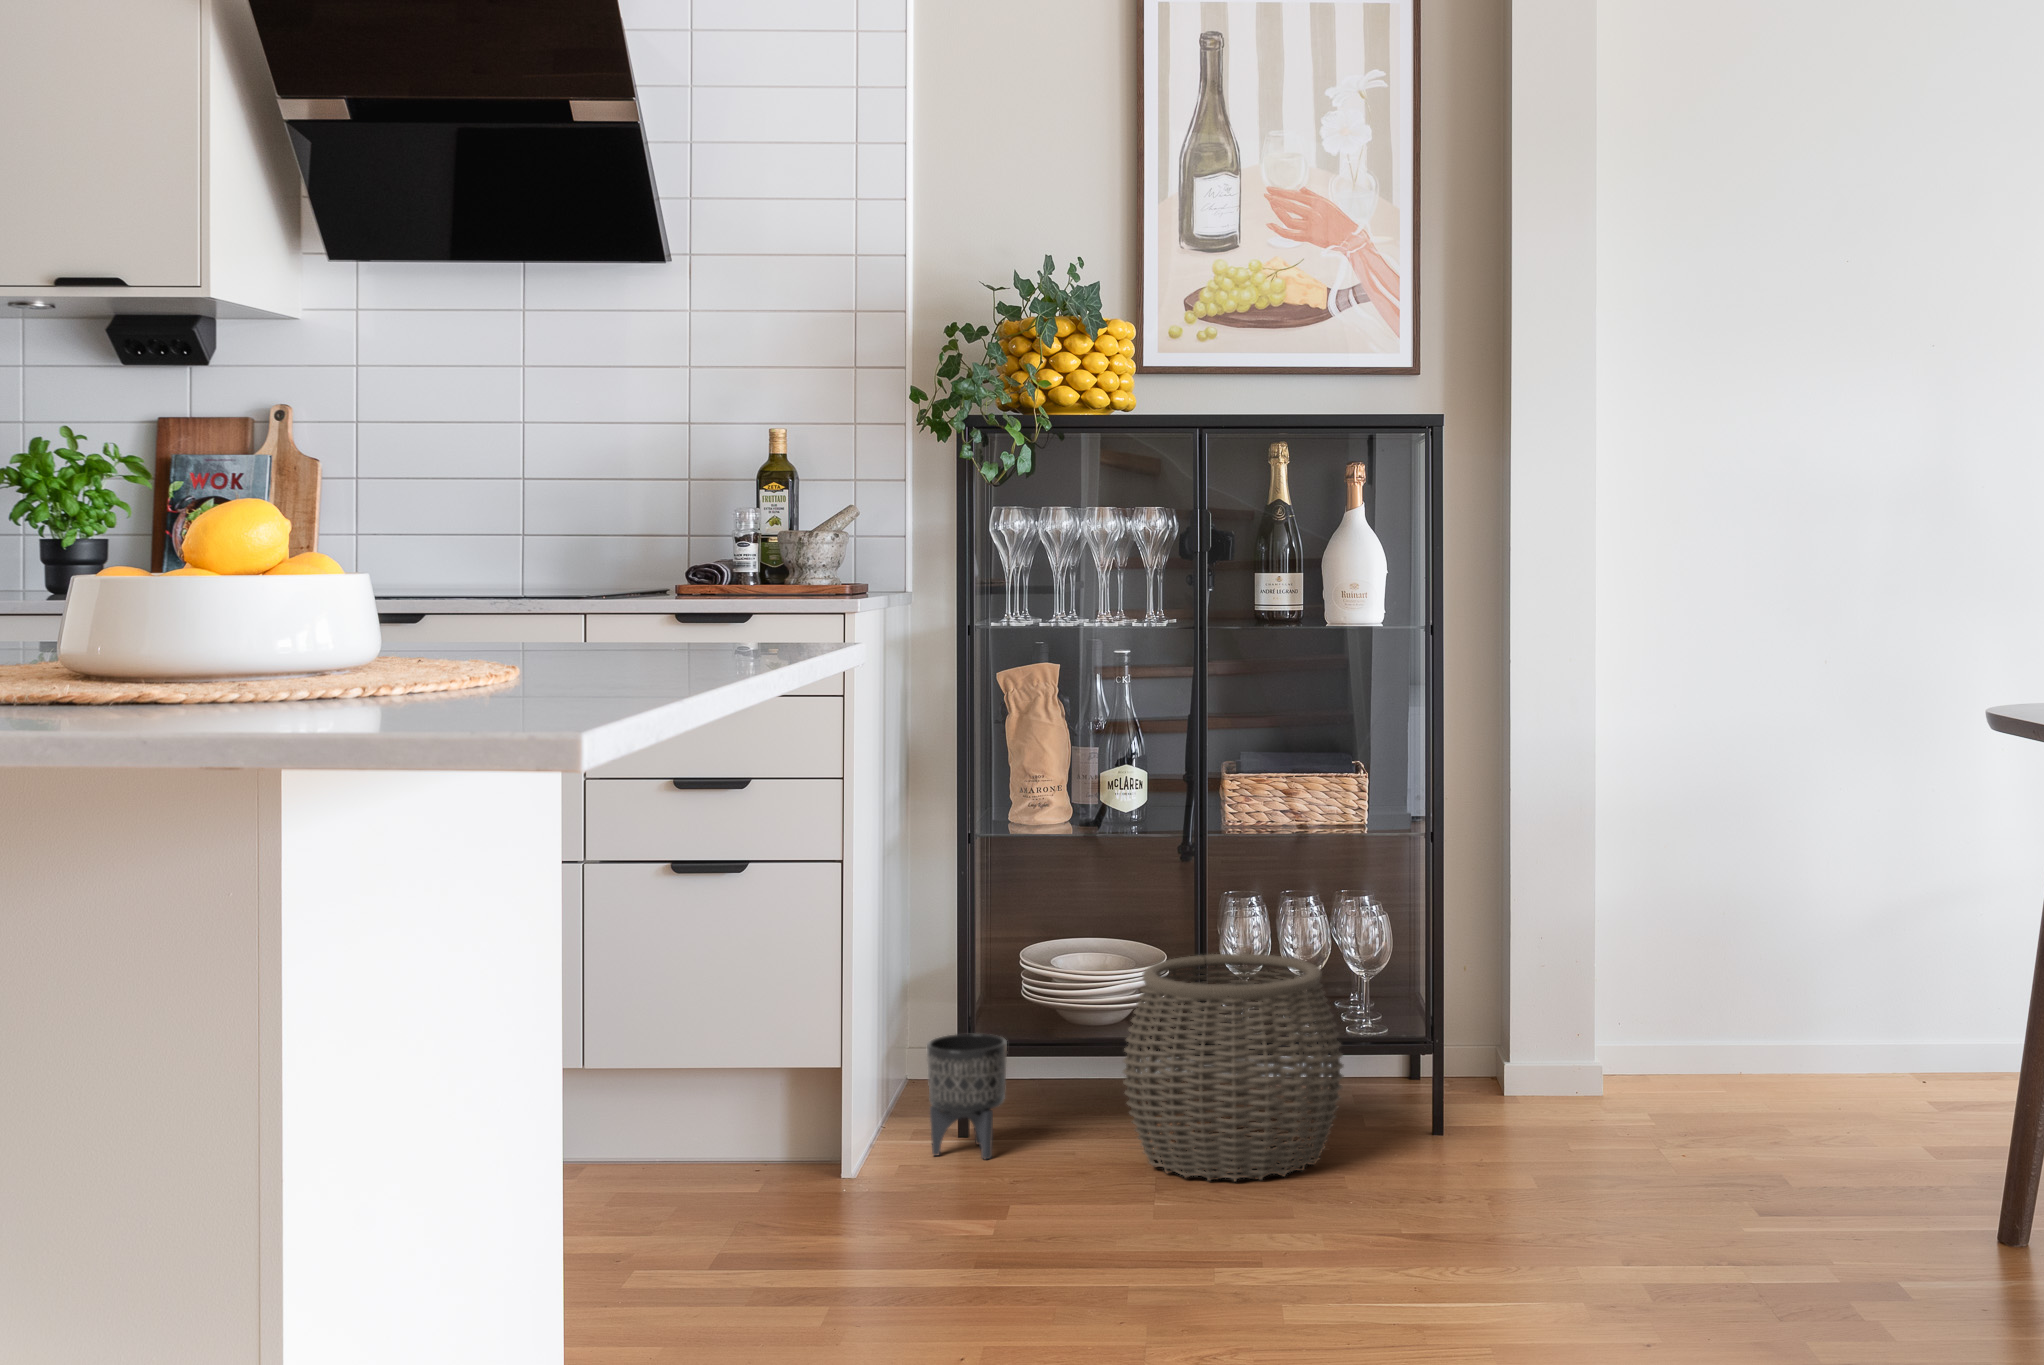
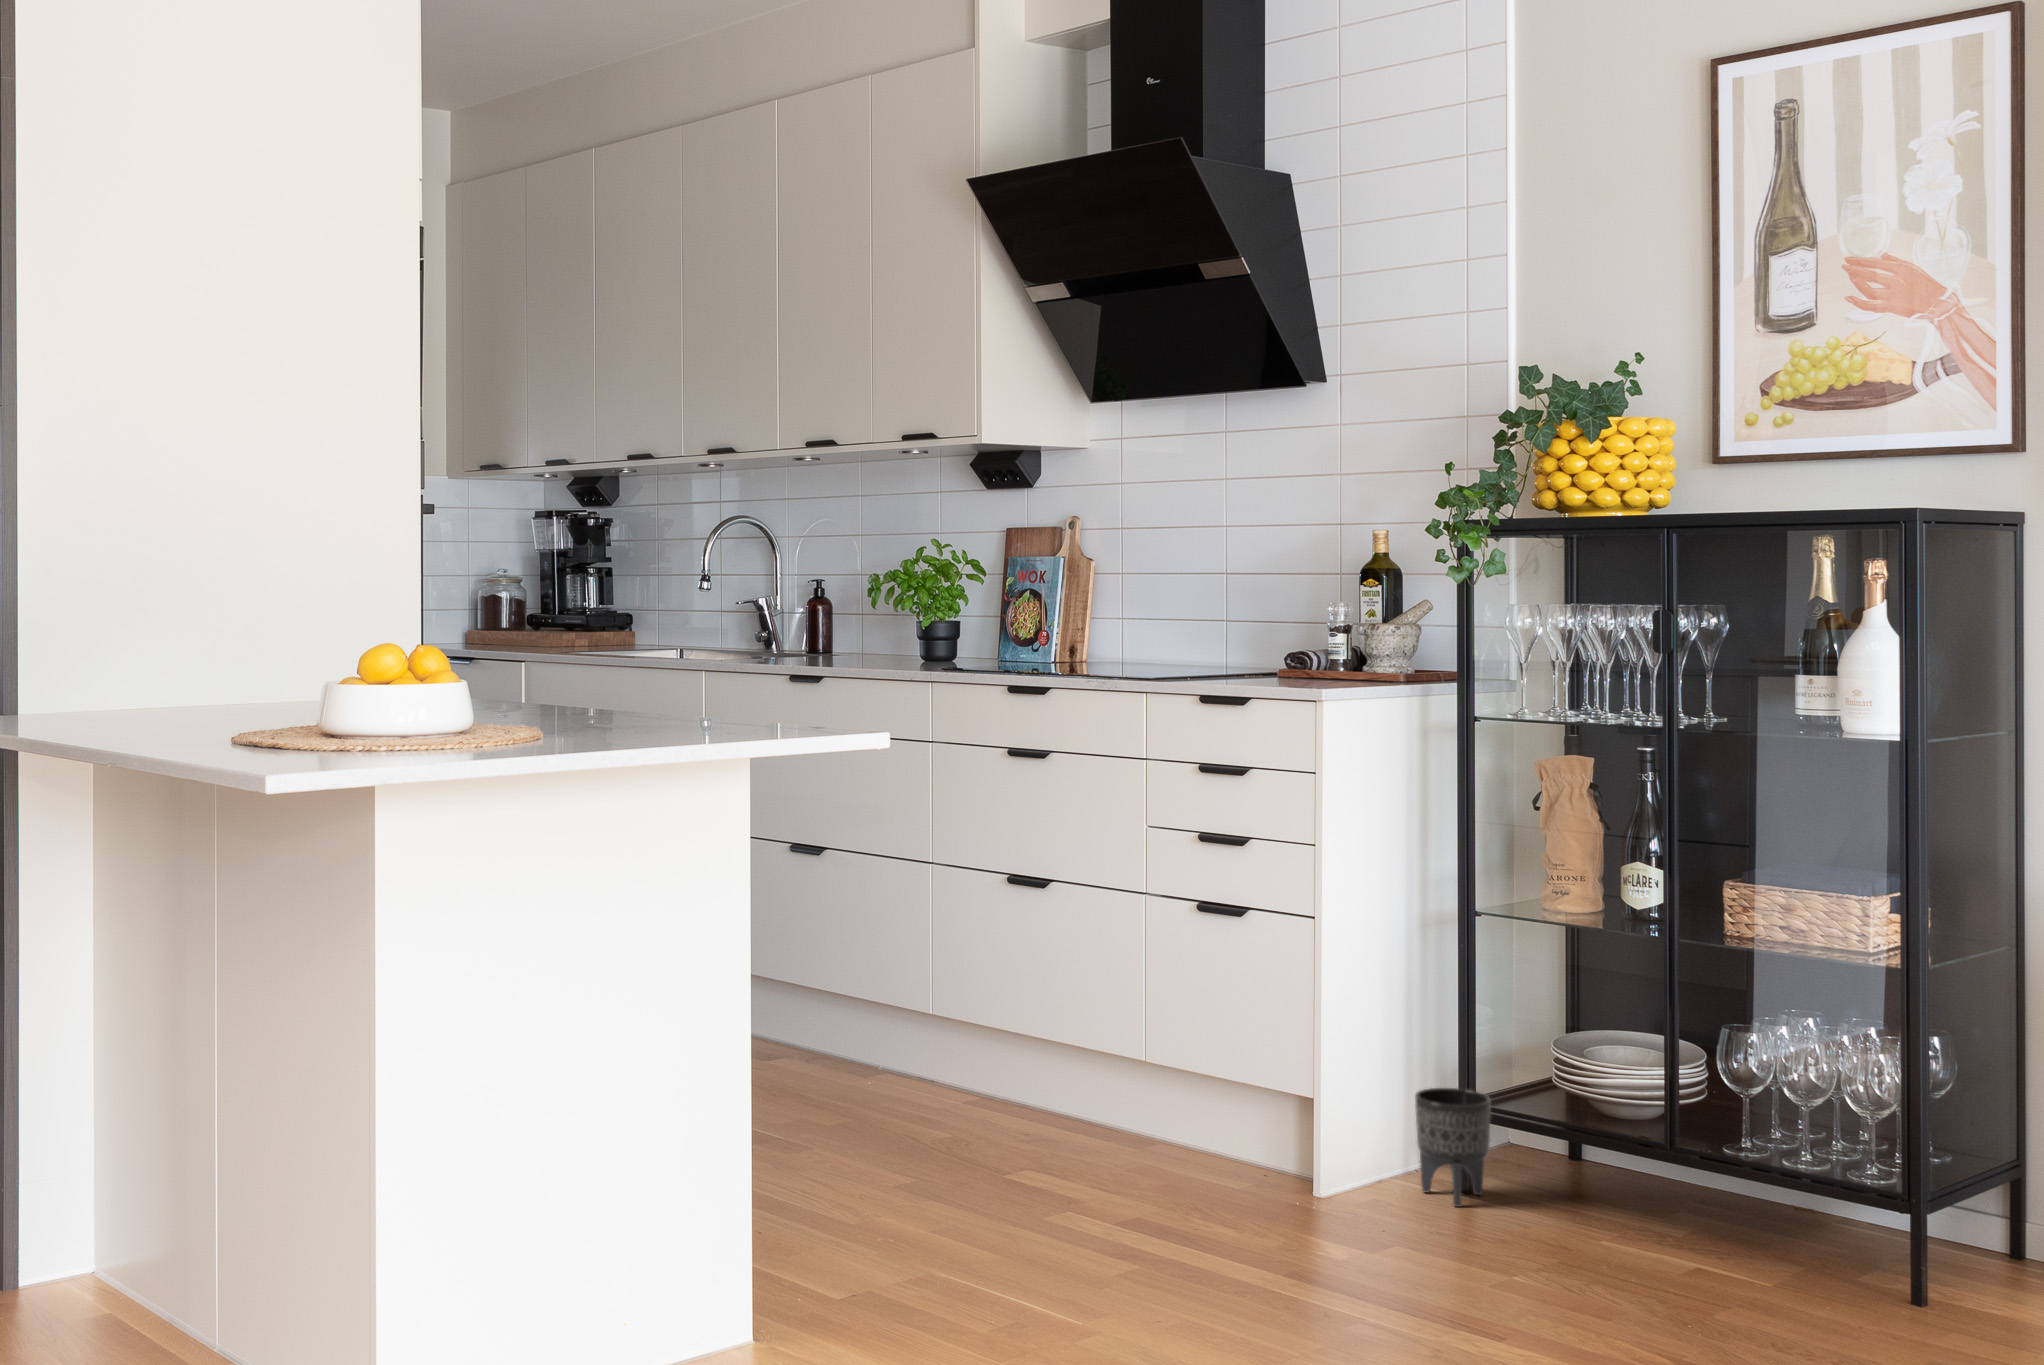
woven basket: present [1123,954,1343,1181] -> none [1534,1059,1775,1297]

